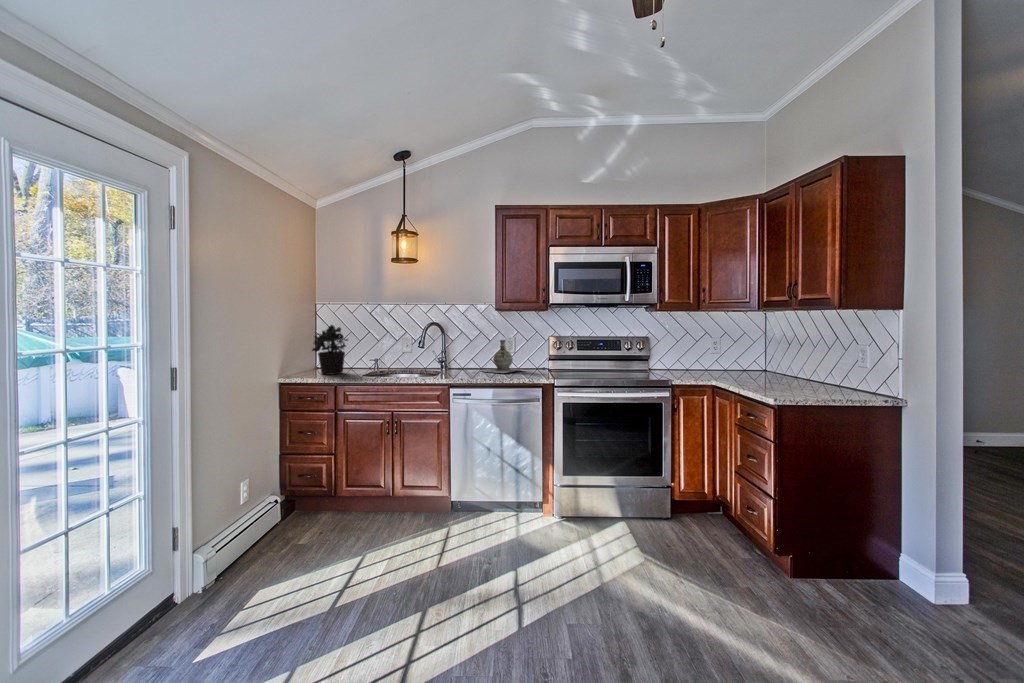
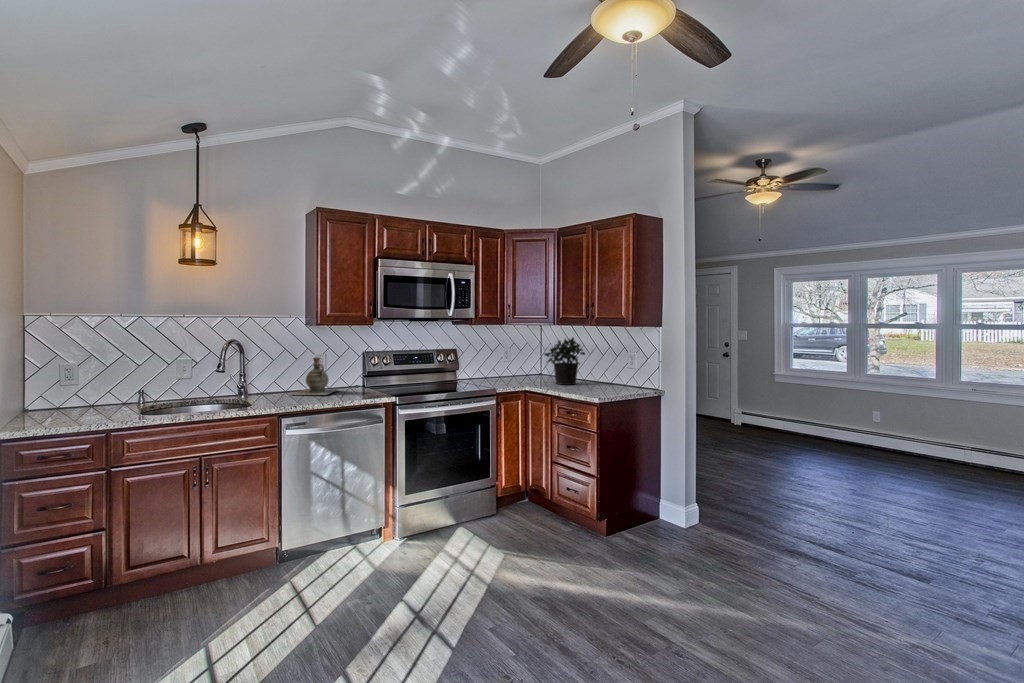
potted plant: present [312,325,348,375] -> present [544,338,585,385]

